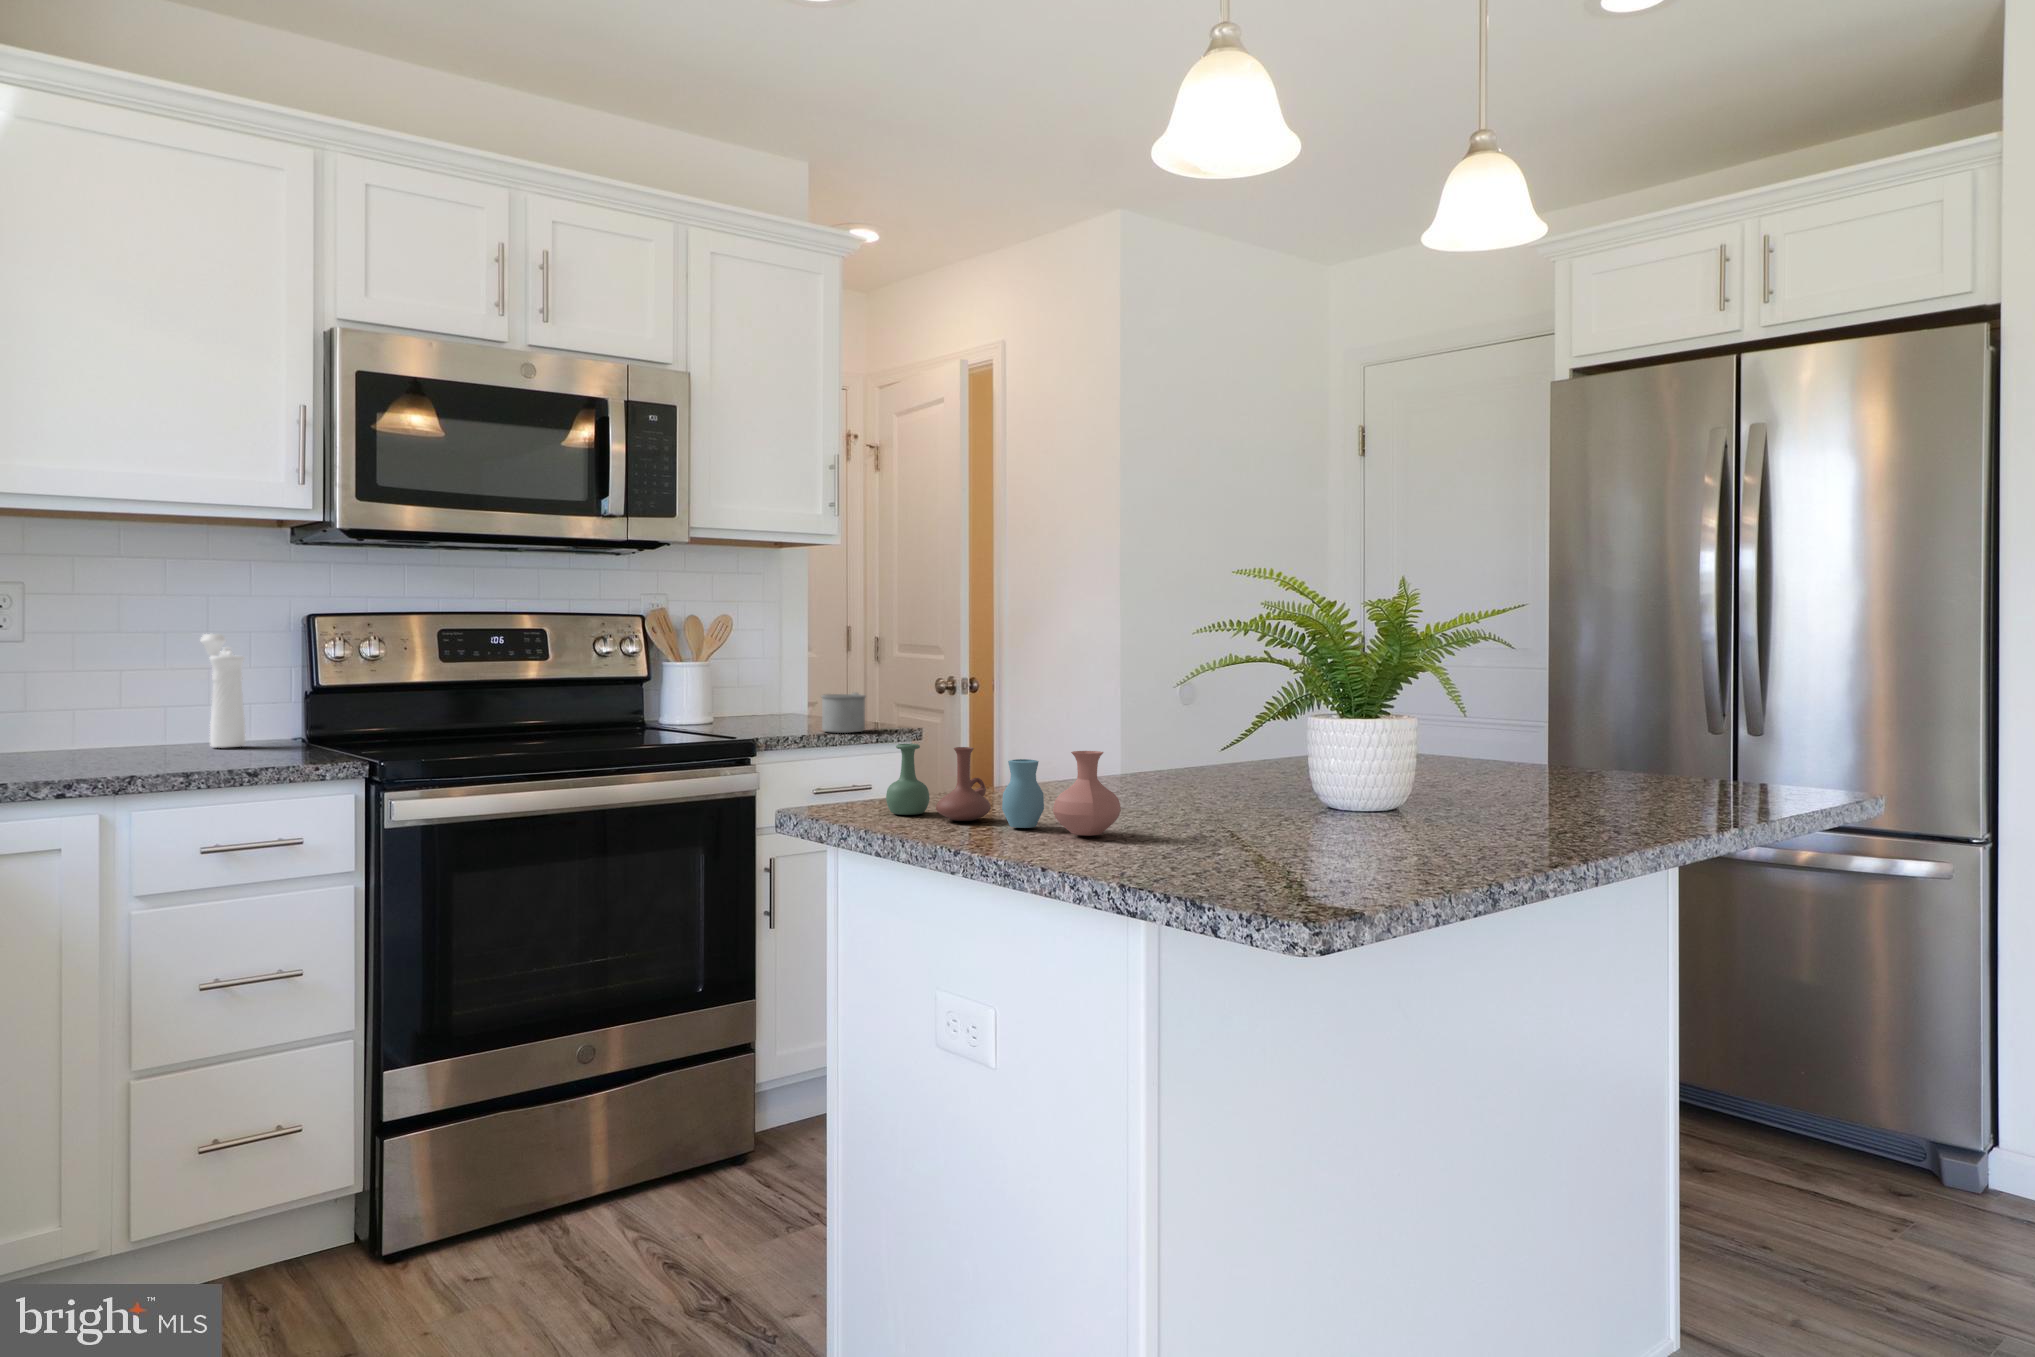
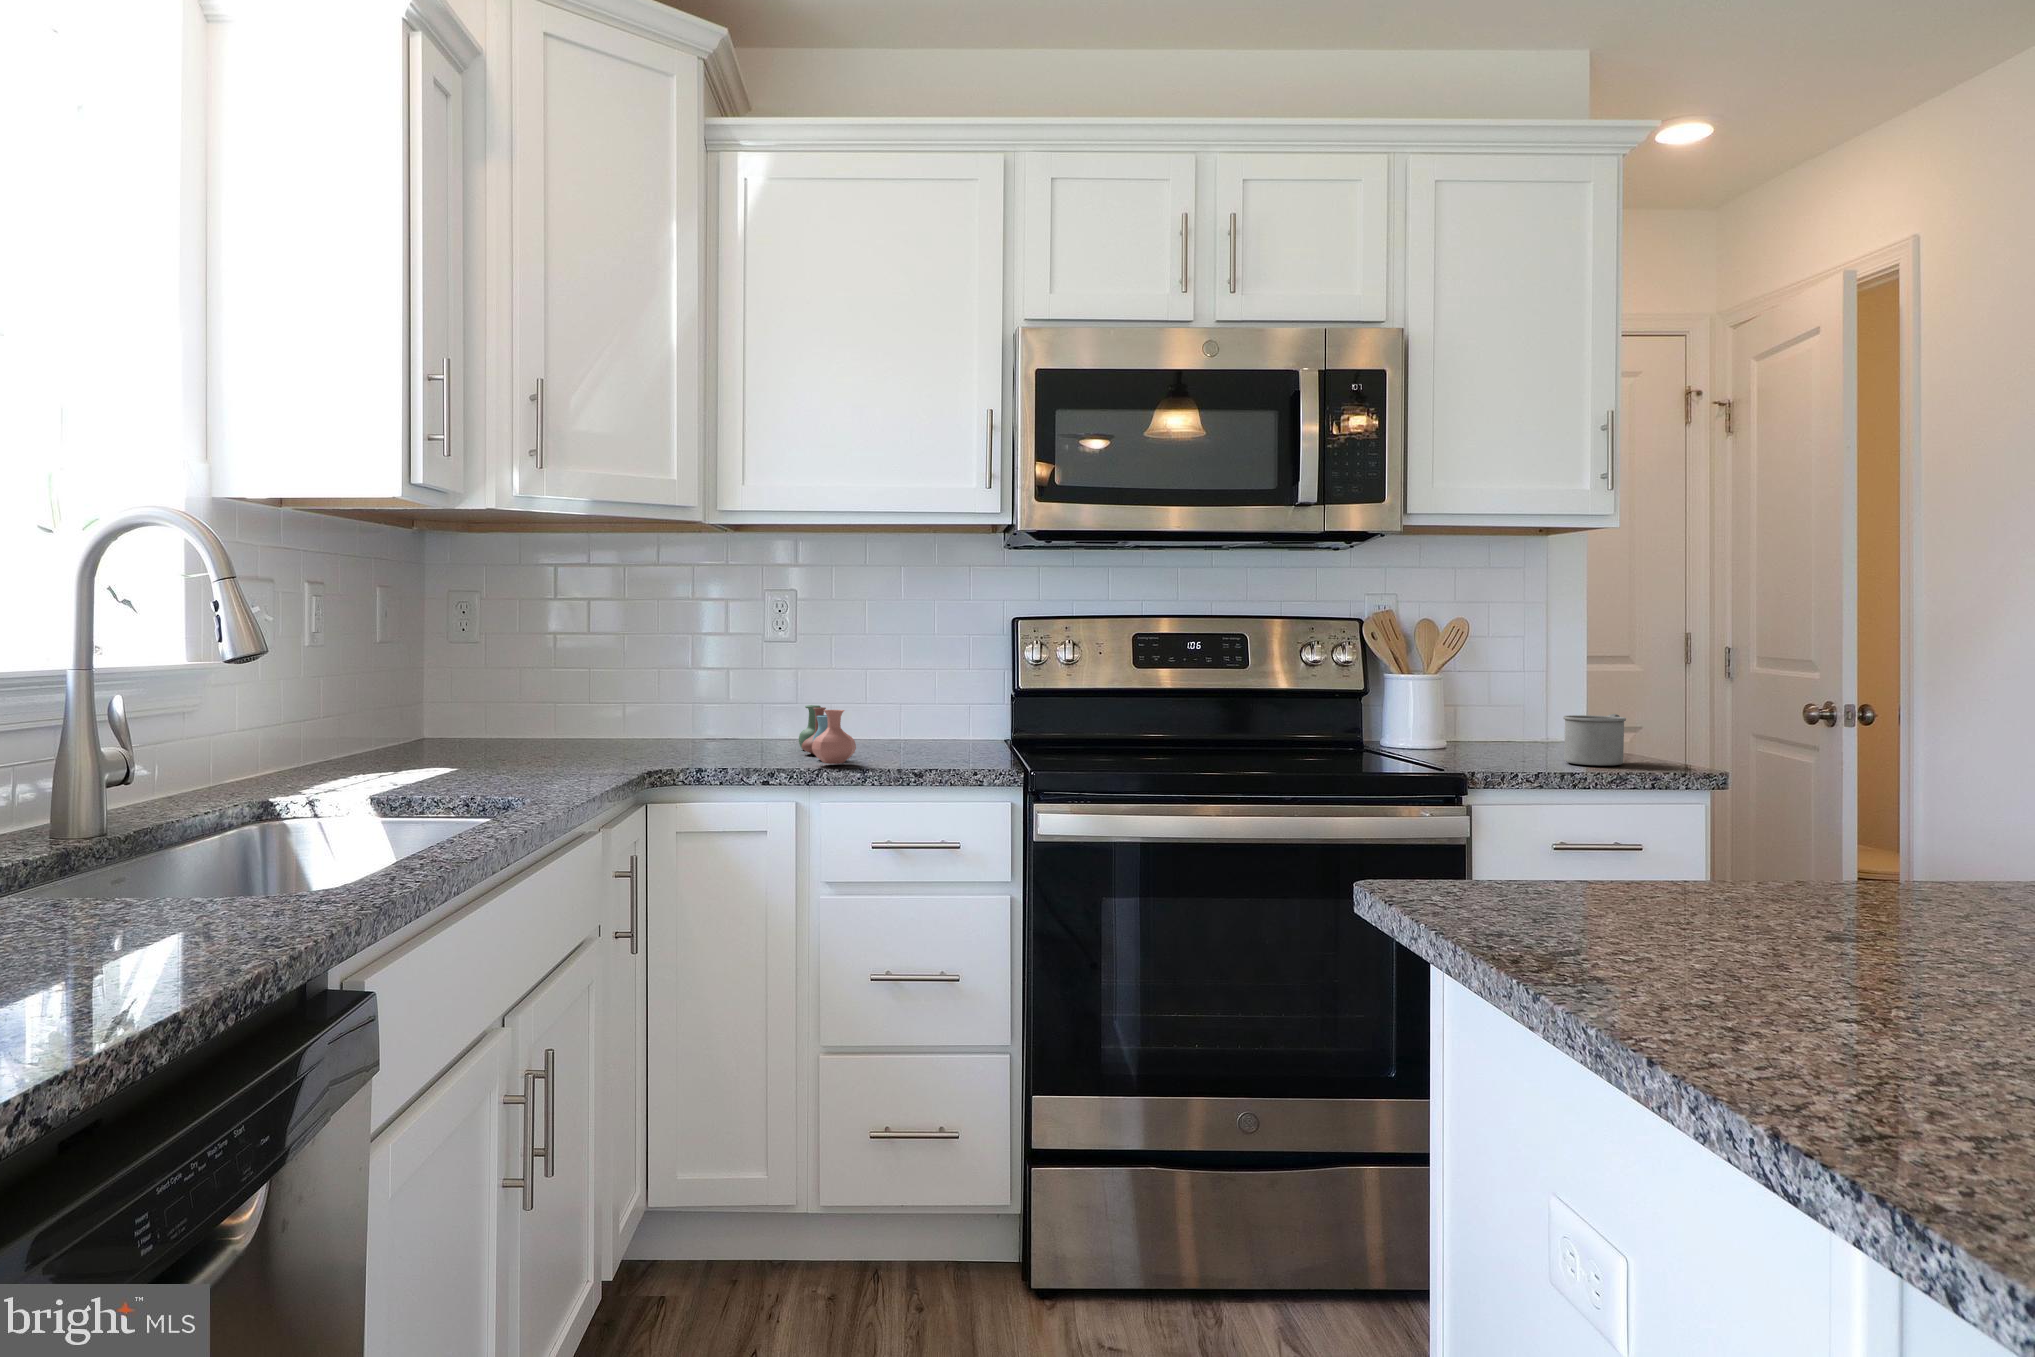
pepper mill: present [200,634,245,747] -> none [925,638,955,747]
vase: present [886,744,1121,836] -> present [799,705,856,764]

